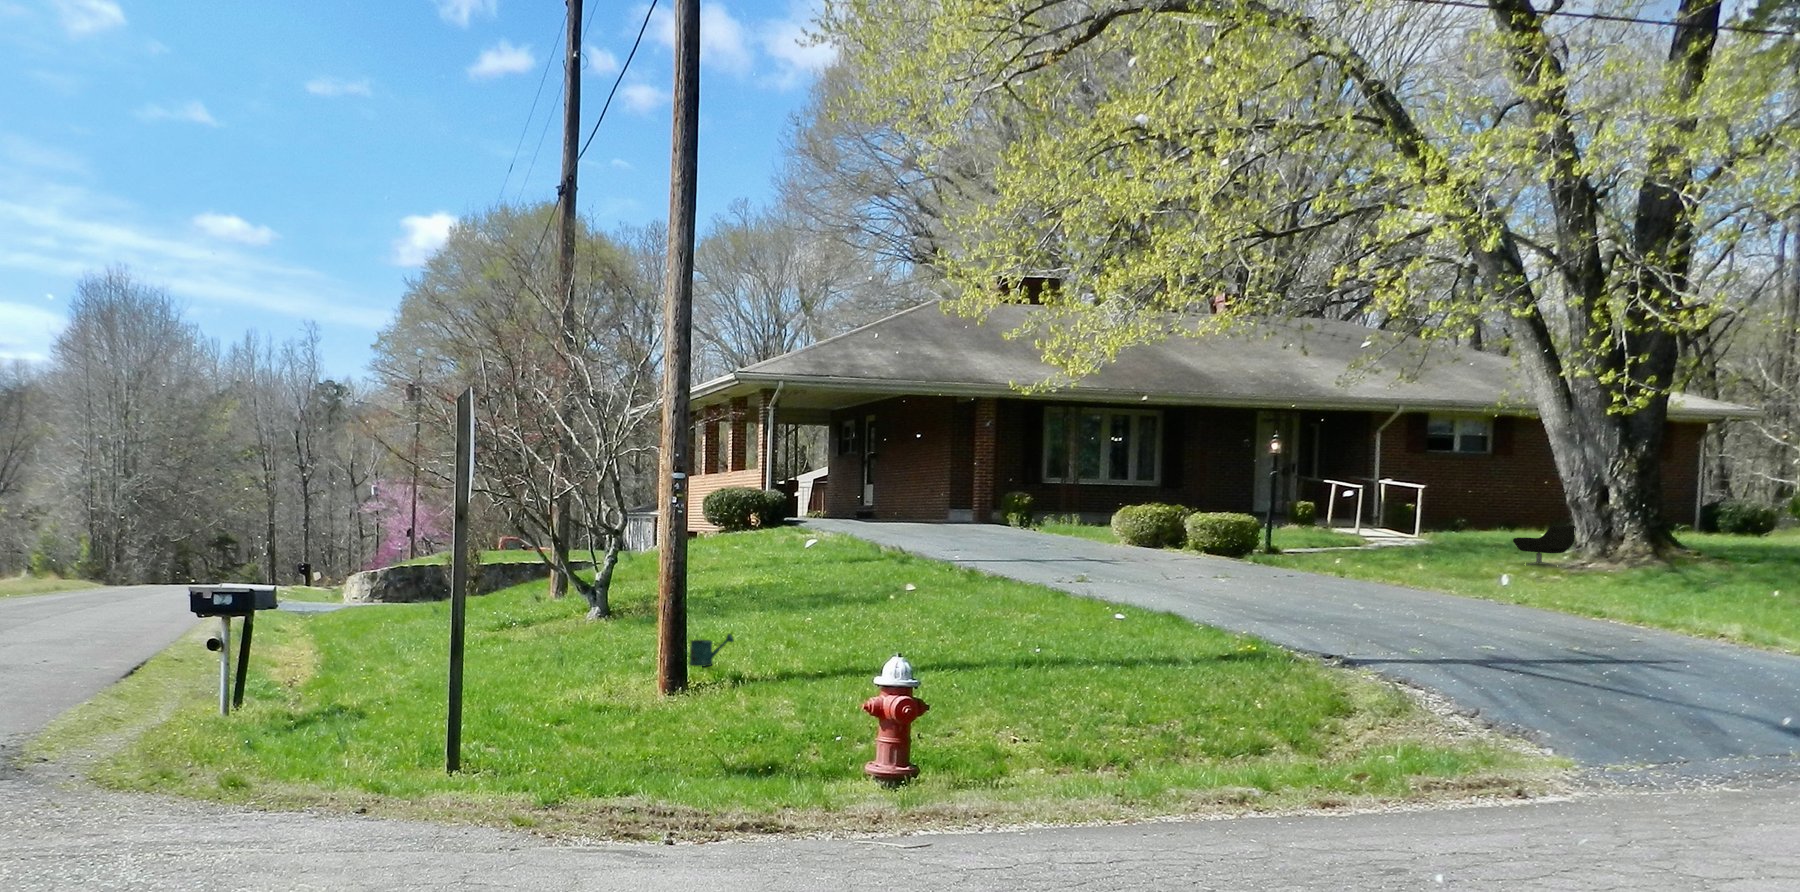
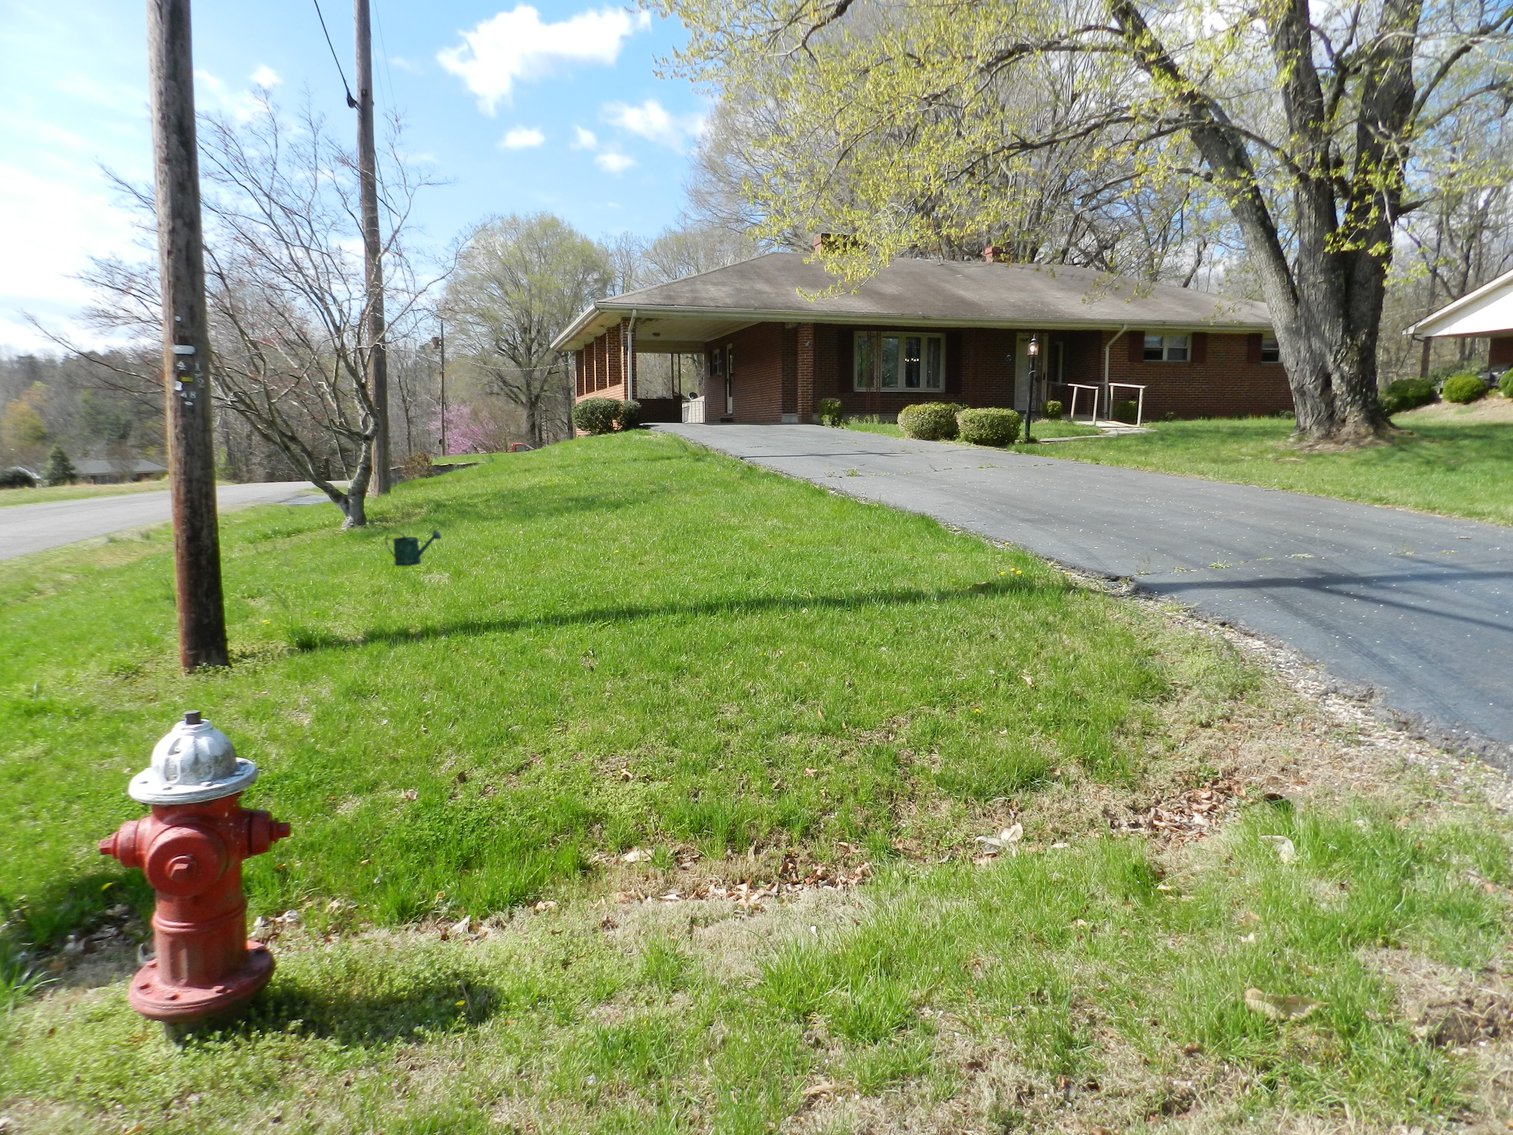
lounge chair: present [1513,525,1576,566] -> none [1240,410,1298,446]

